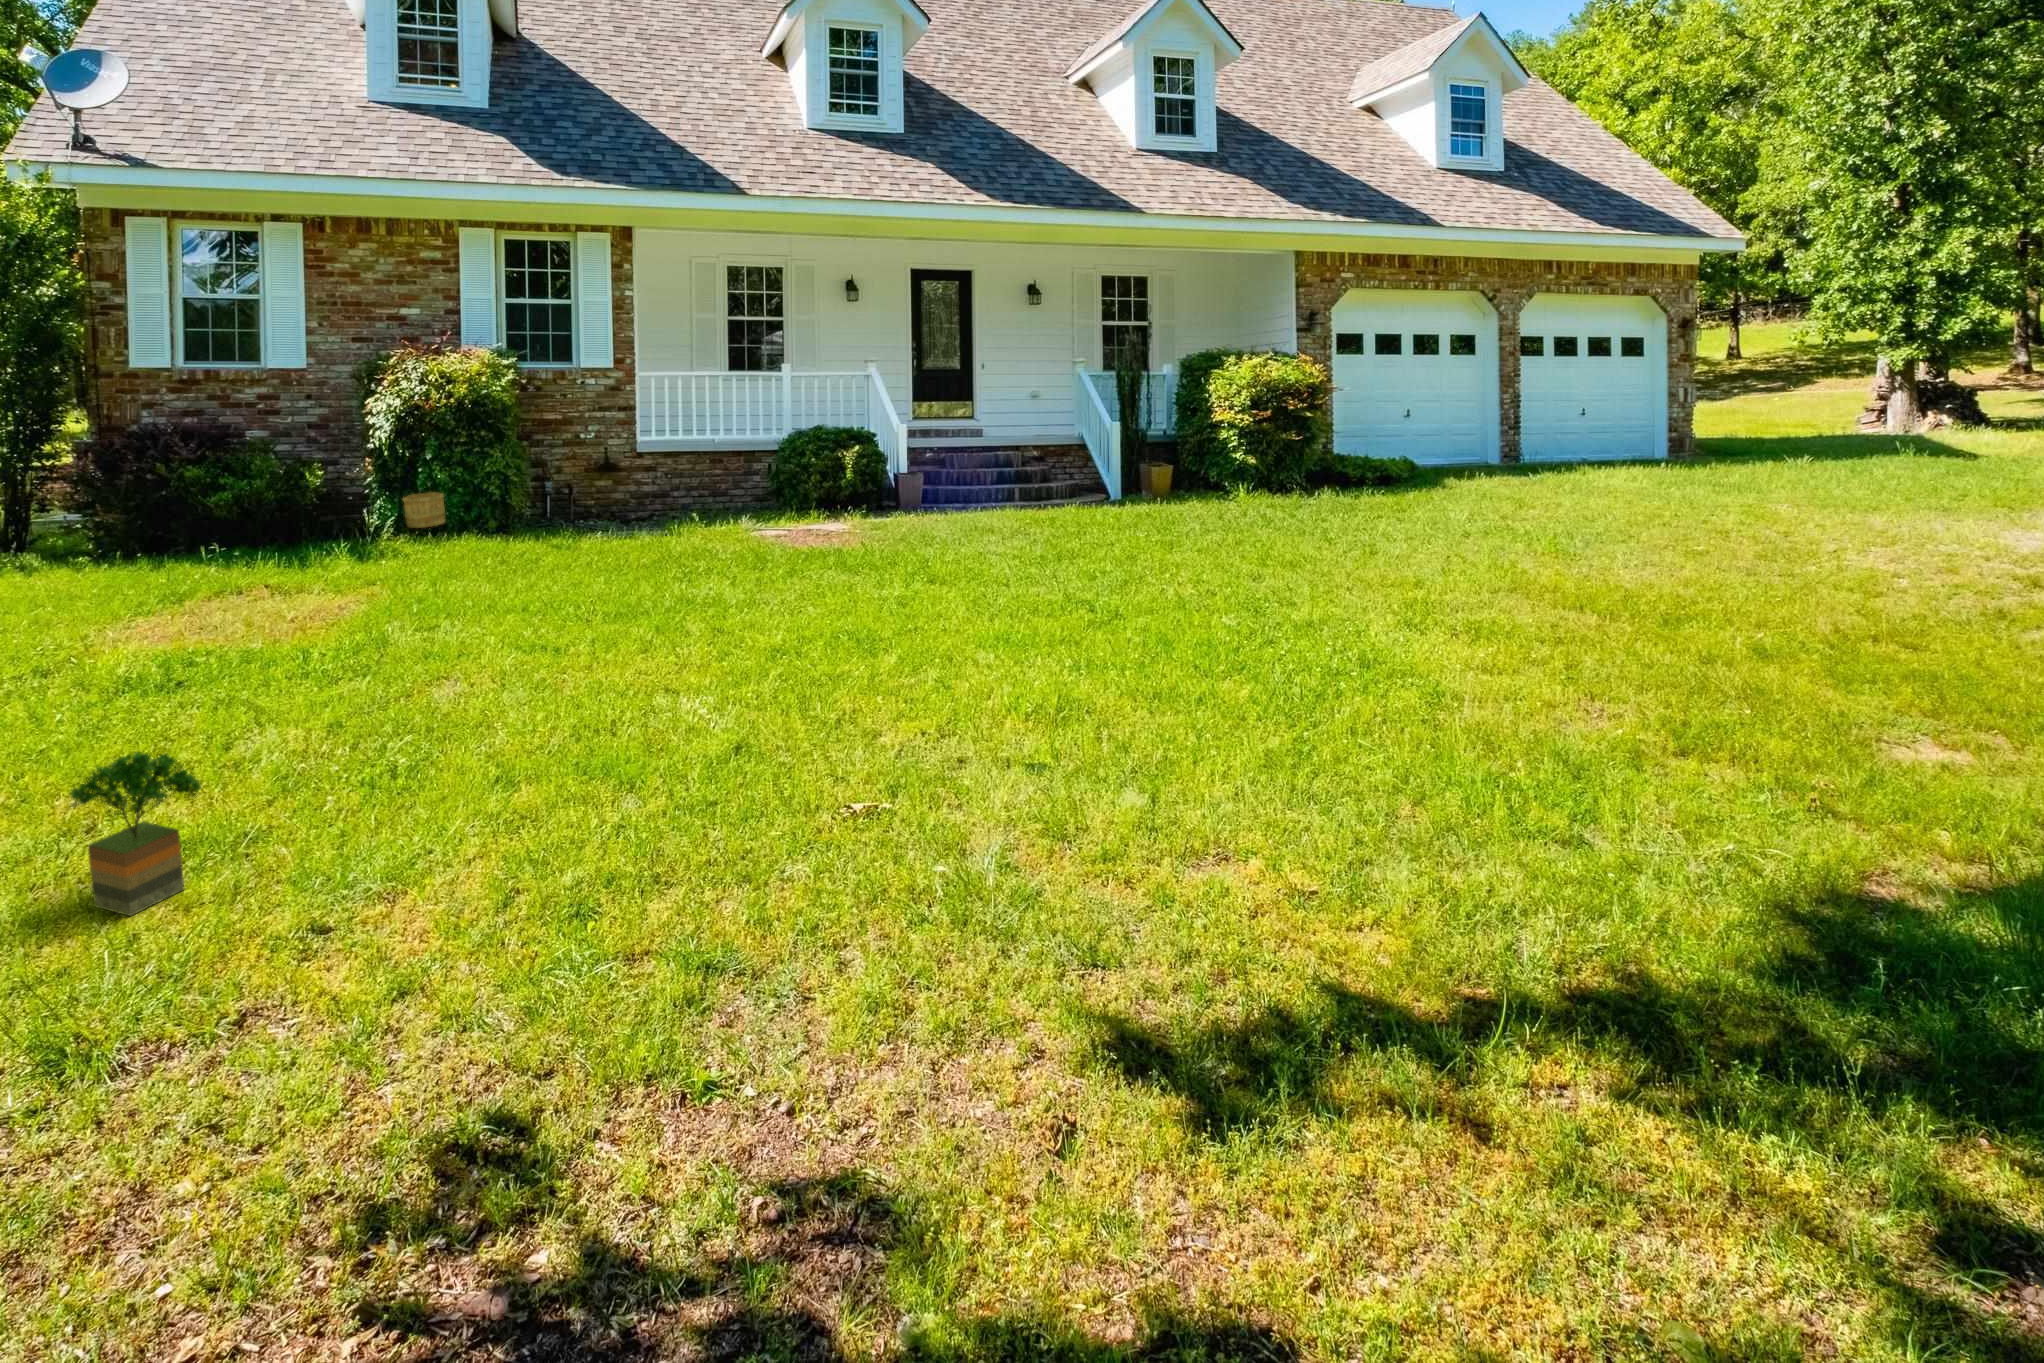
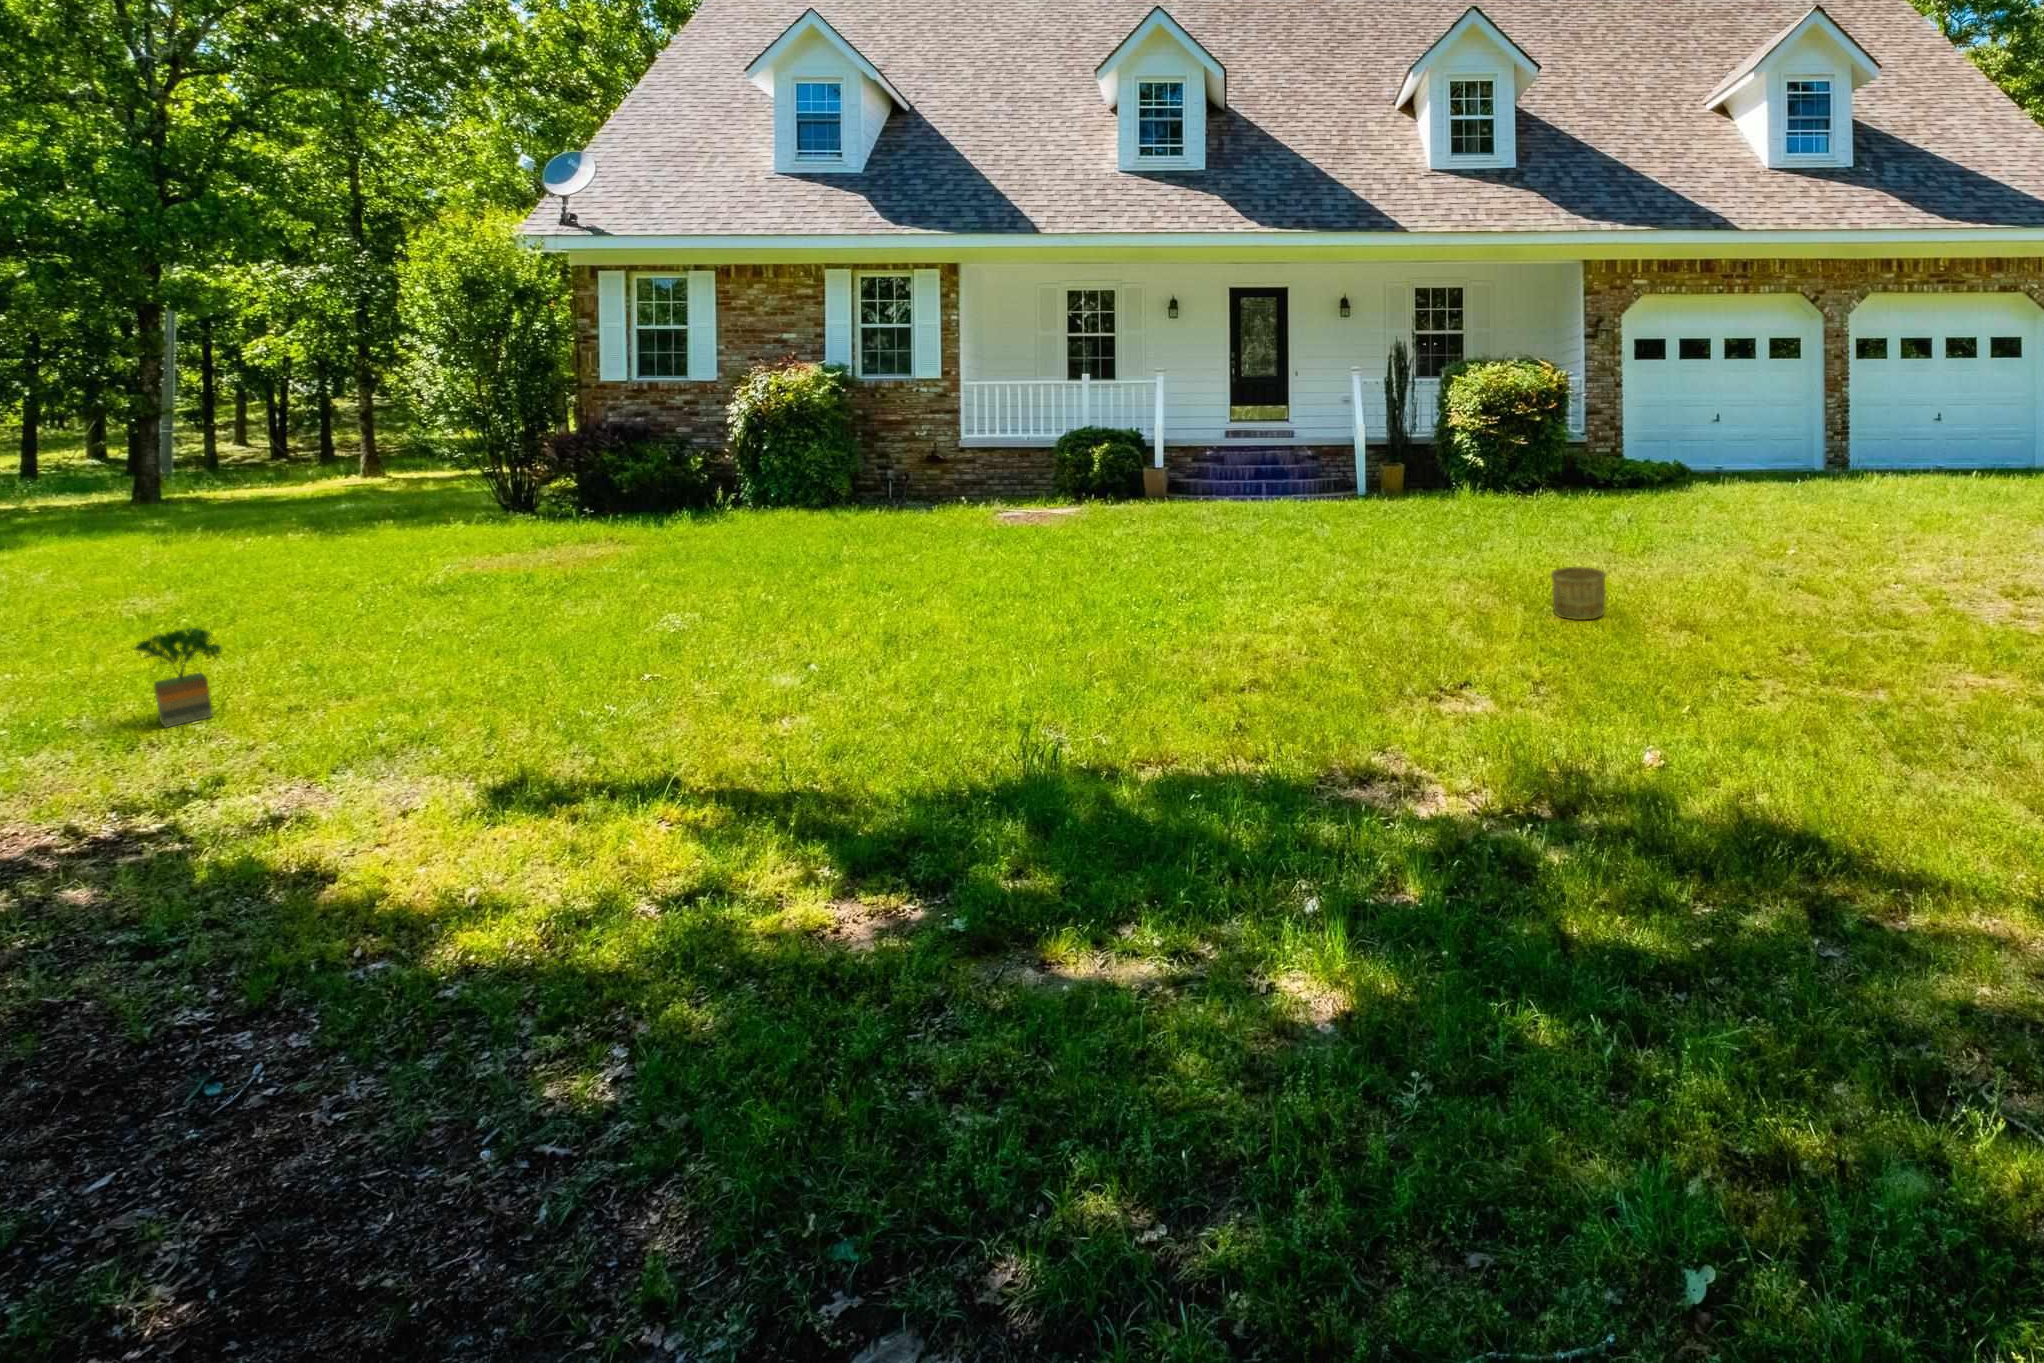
wooden bucket: present [403,492,445,528] -> present [1551,567,1606,620]

